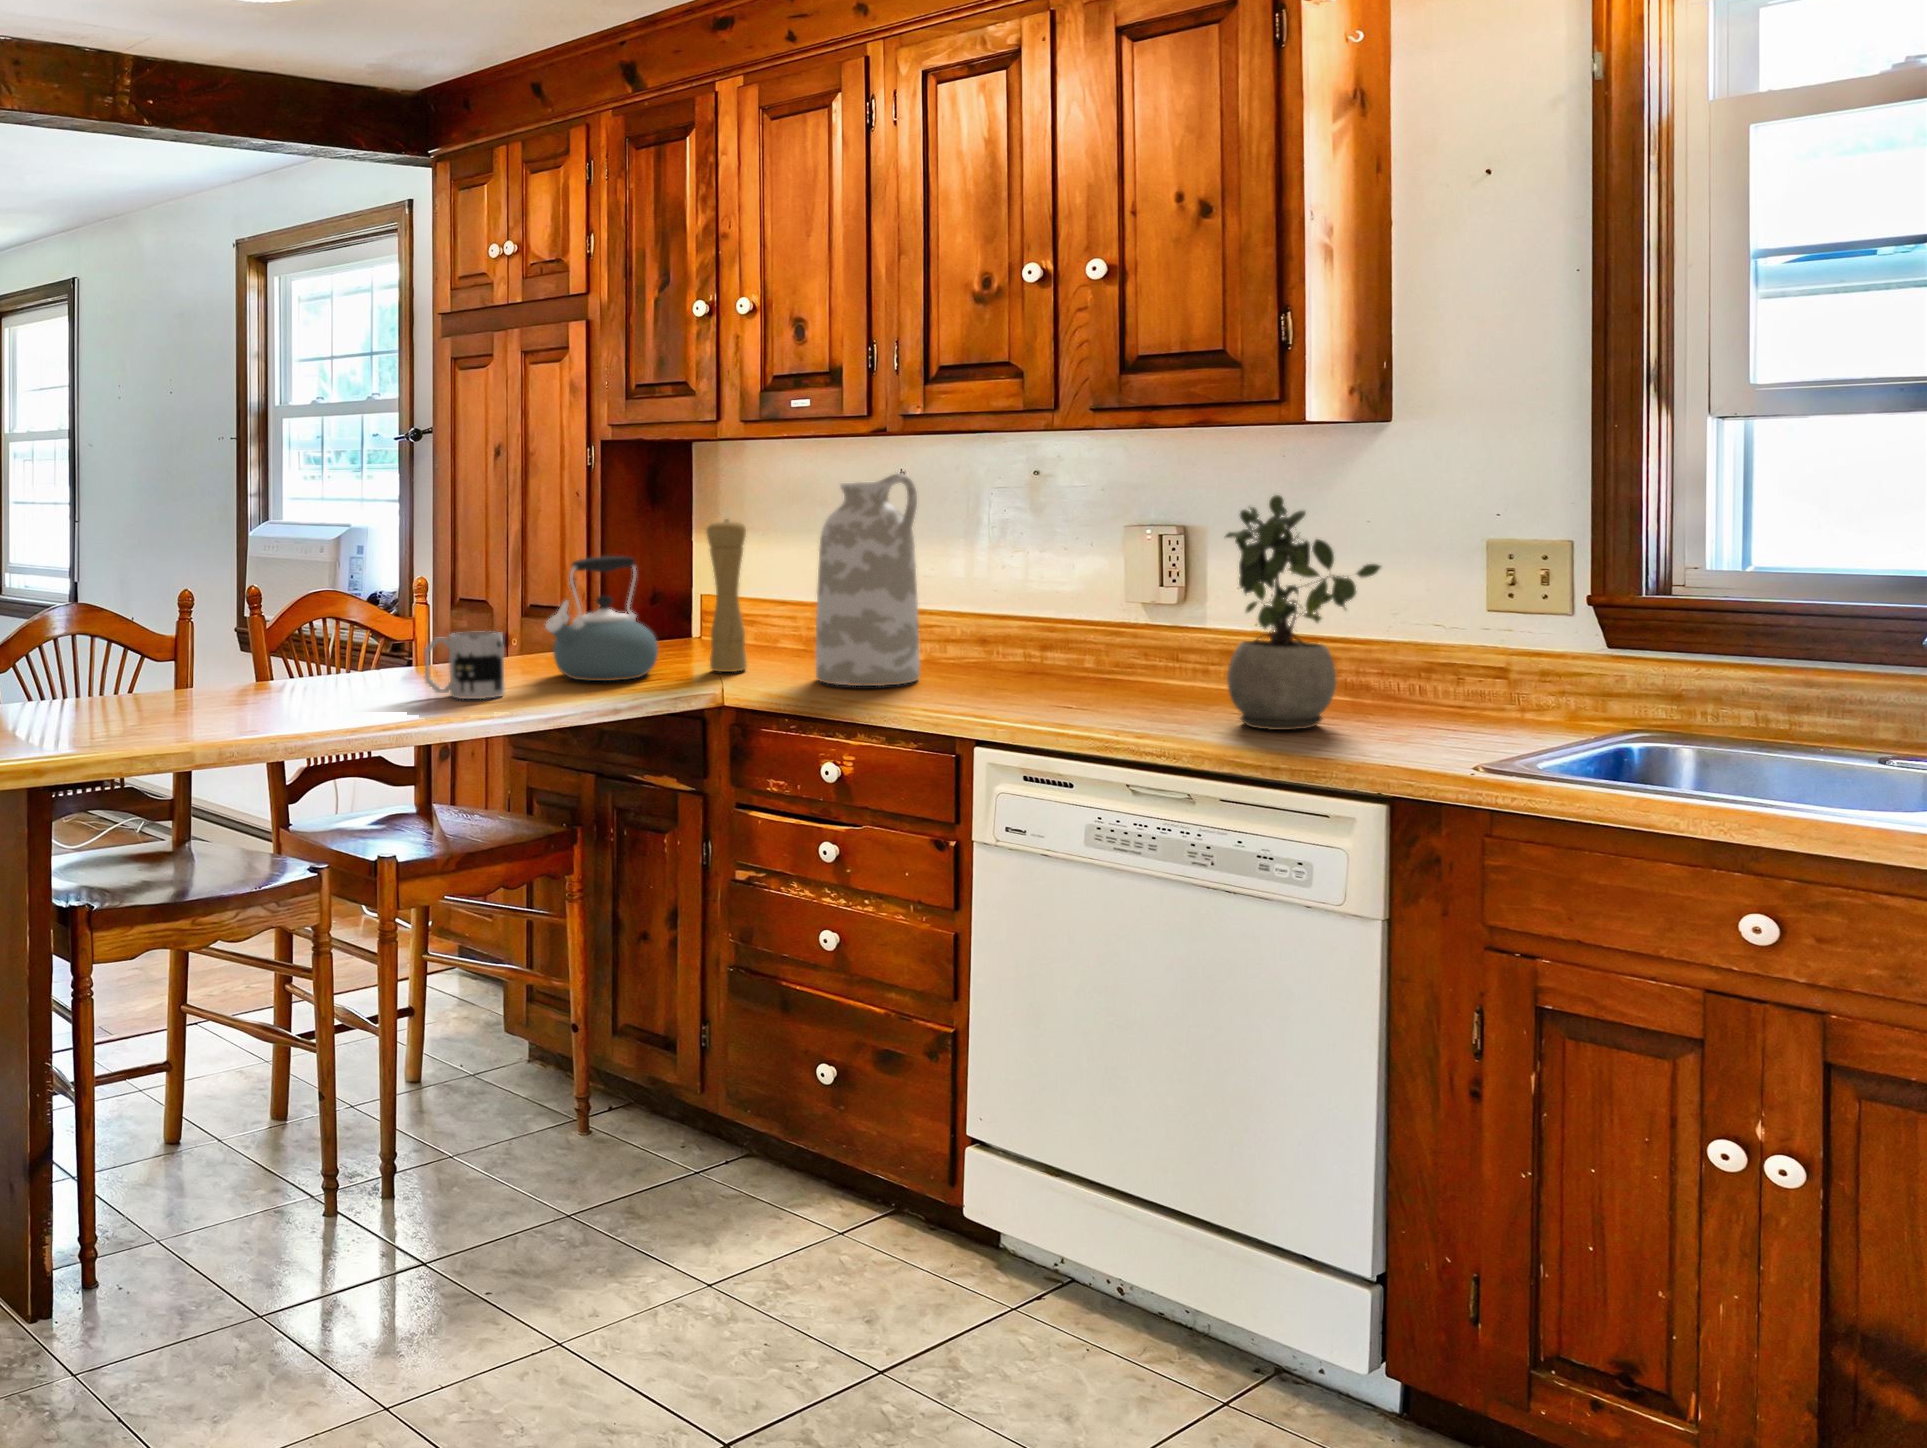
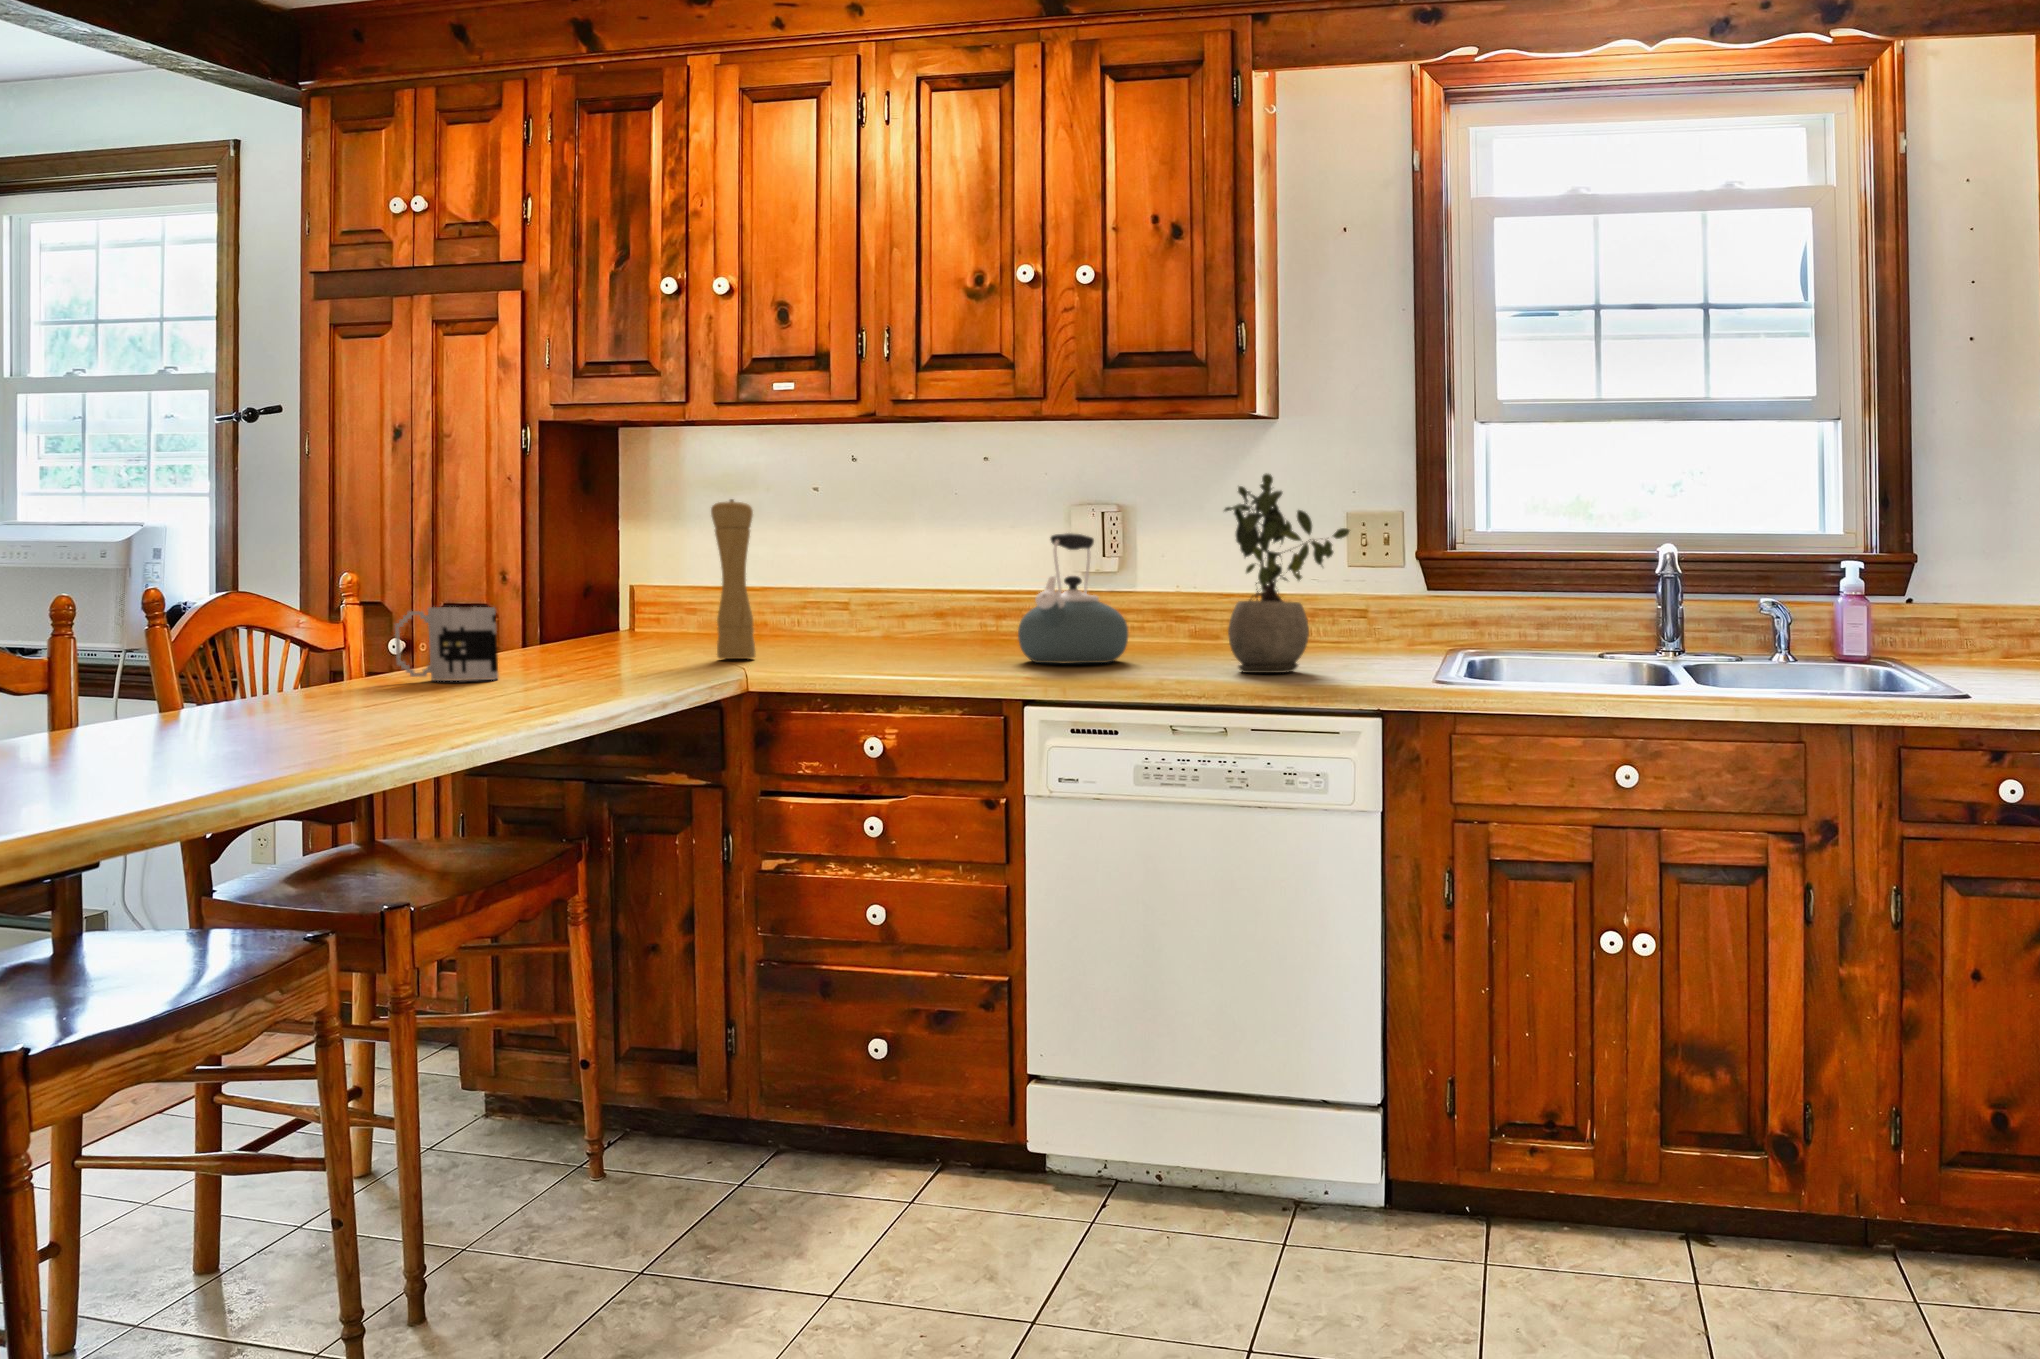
vase: present [816,473,920,686] -> none [838,455,939,662]
kettle: present [545,556,658,681] -> present [1018,533,1128,663]

